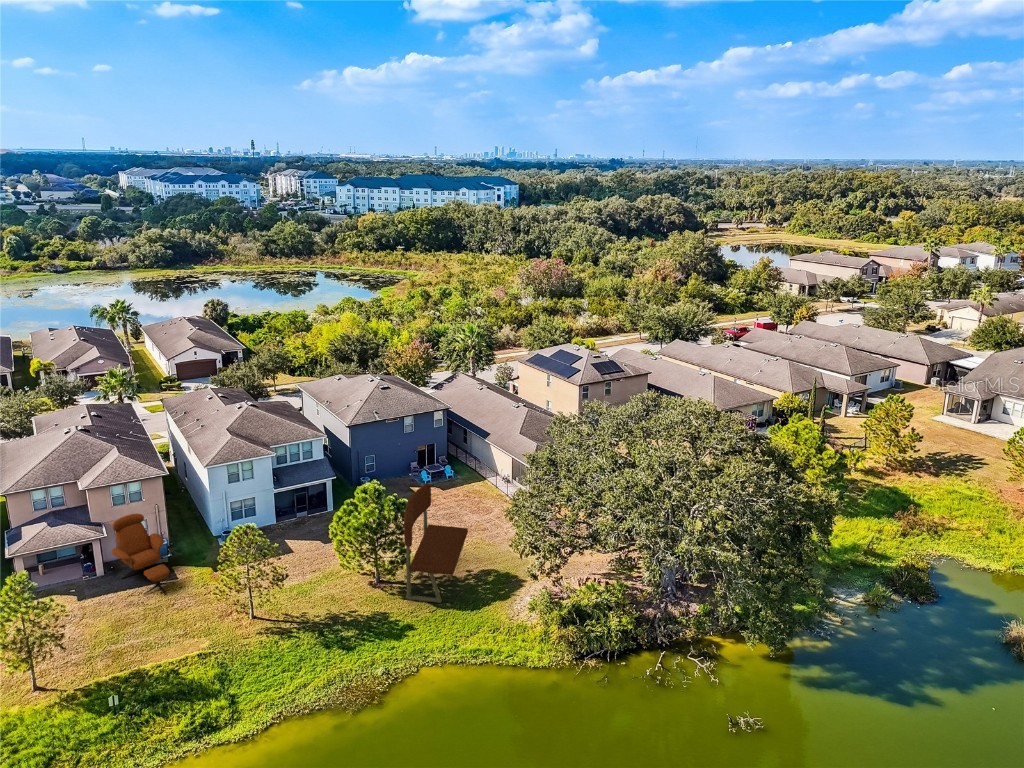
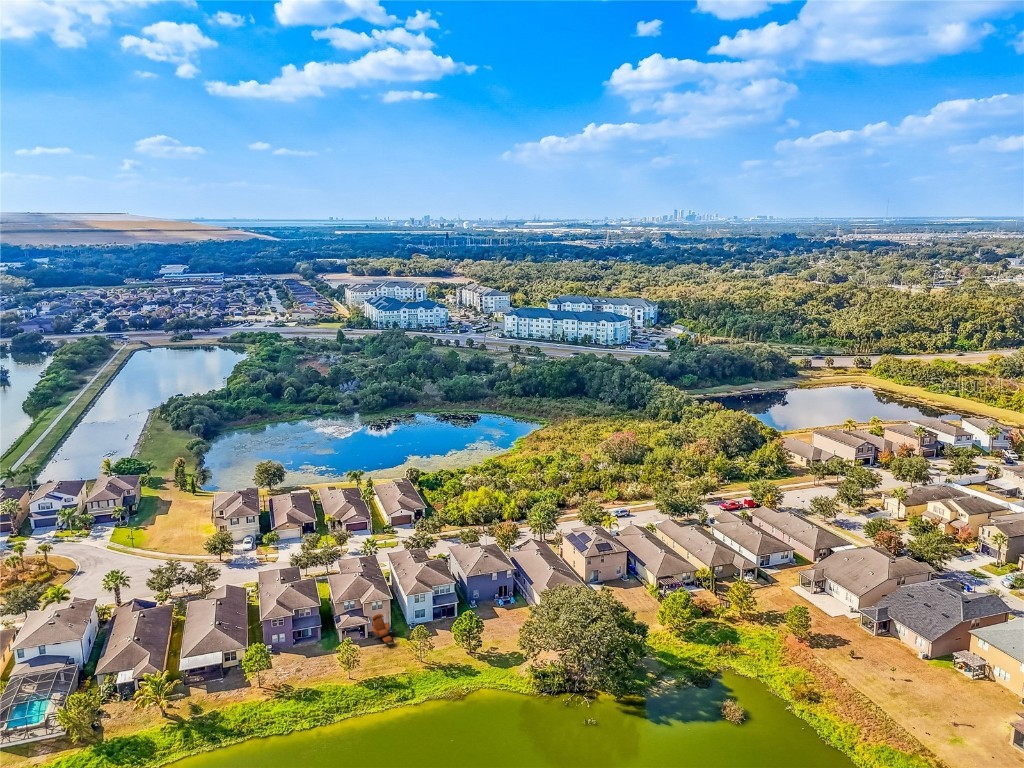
bench: present [404,483,468,603] -> none [479,612,509,664]

